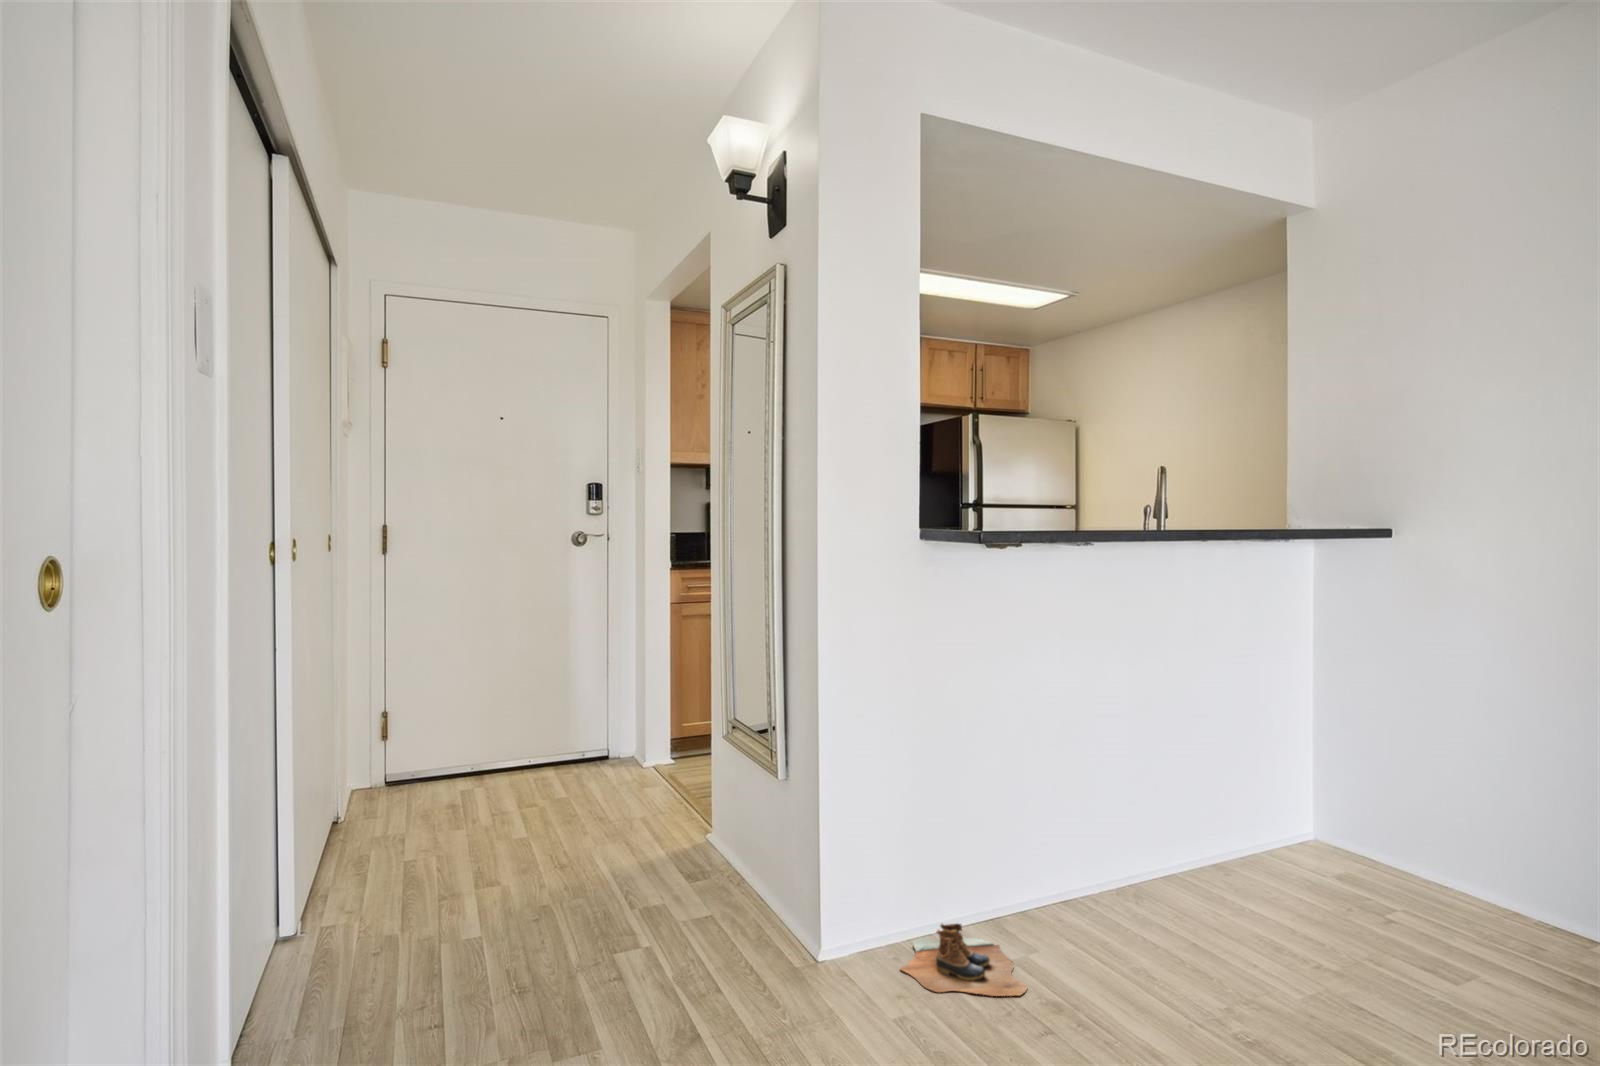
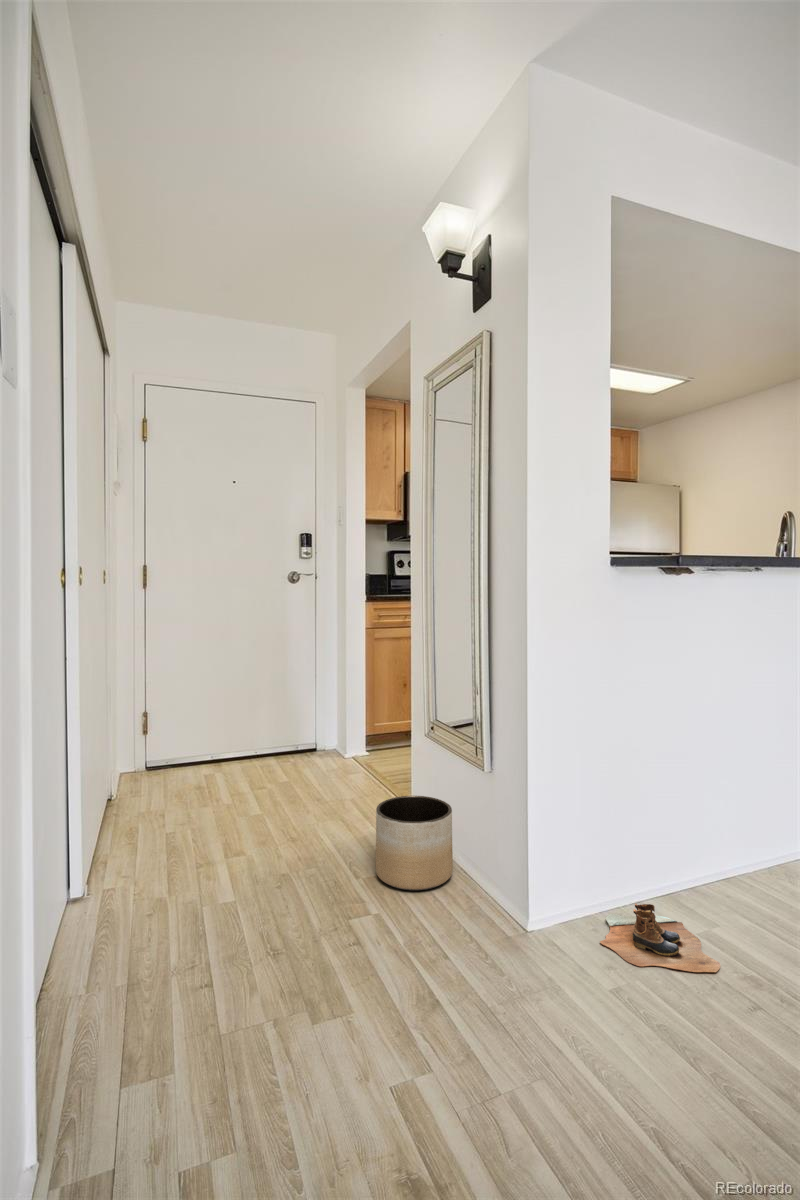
planter: none [655,807,747,919] -> present [376,796,453,890]

